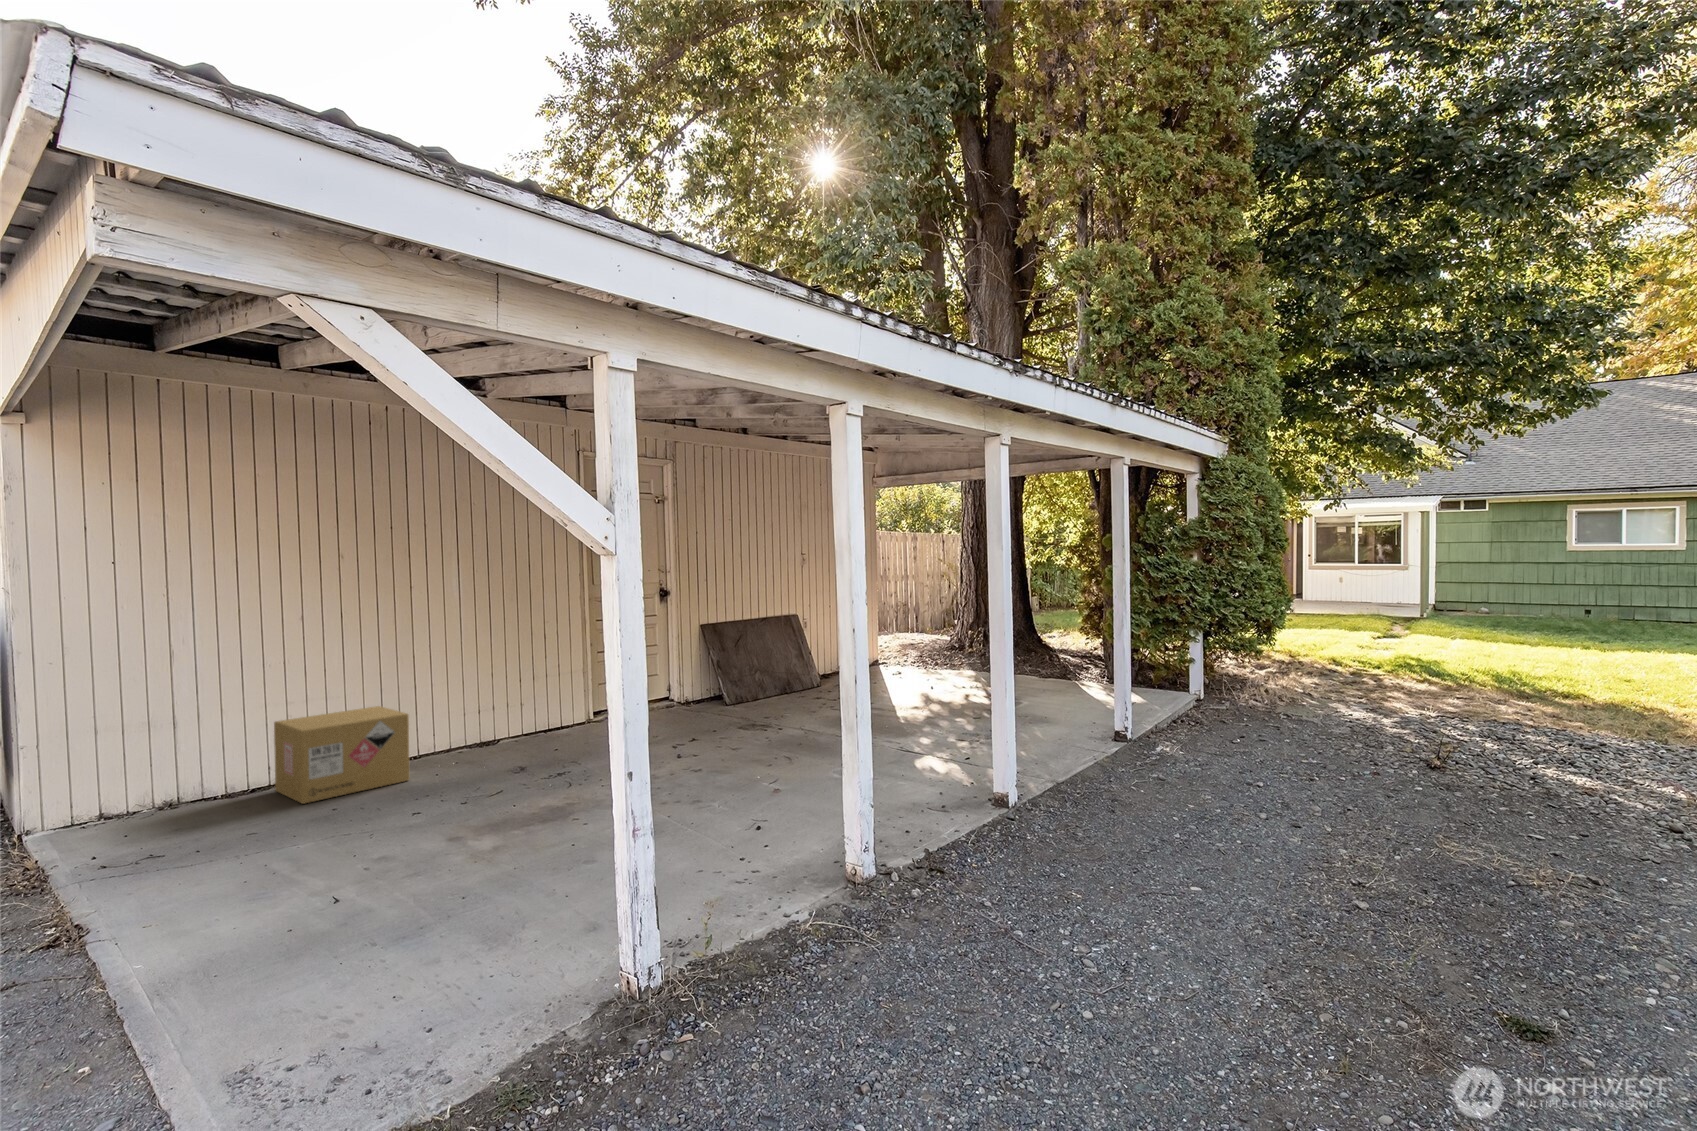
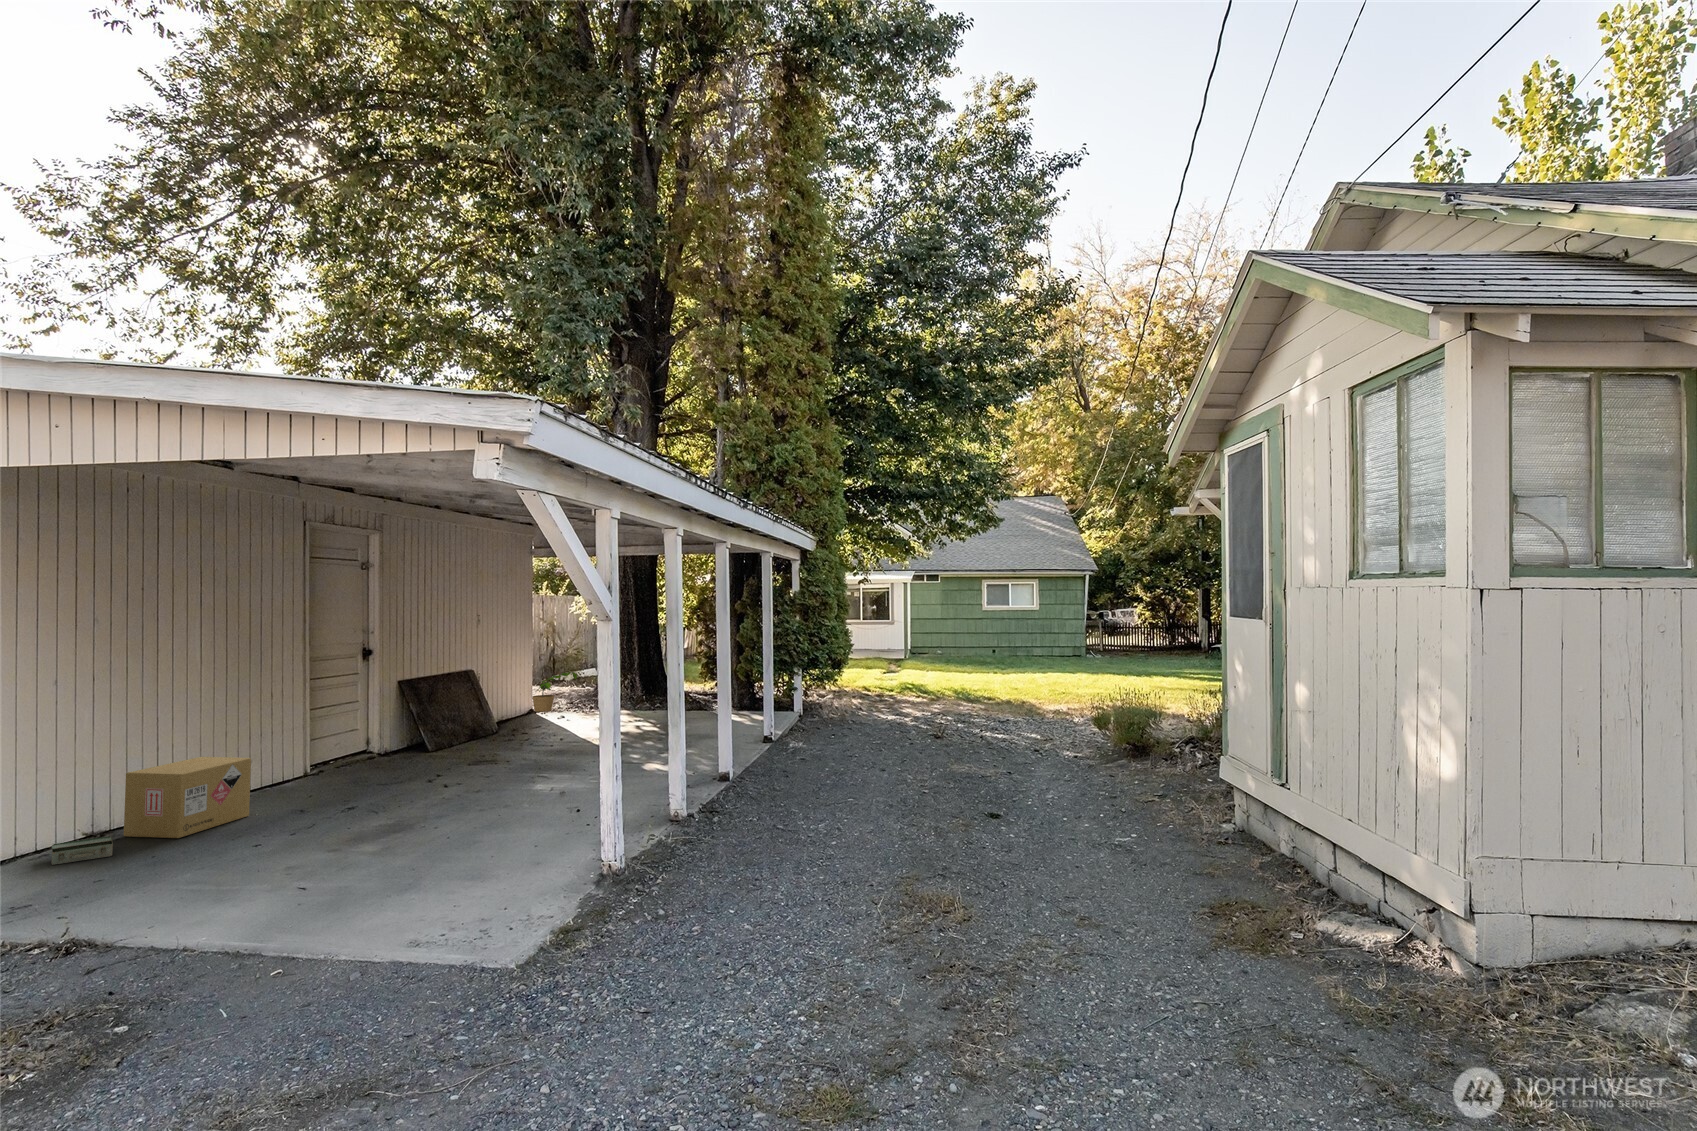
potted plant: none [870,620,919,665] -> present [532,672,577,712]
toolbox: none [157,794,235,823] -> present [51,836,113,865]

